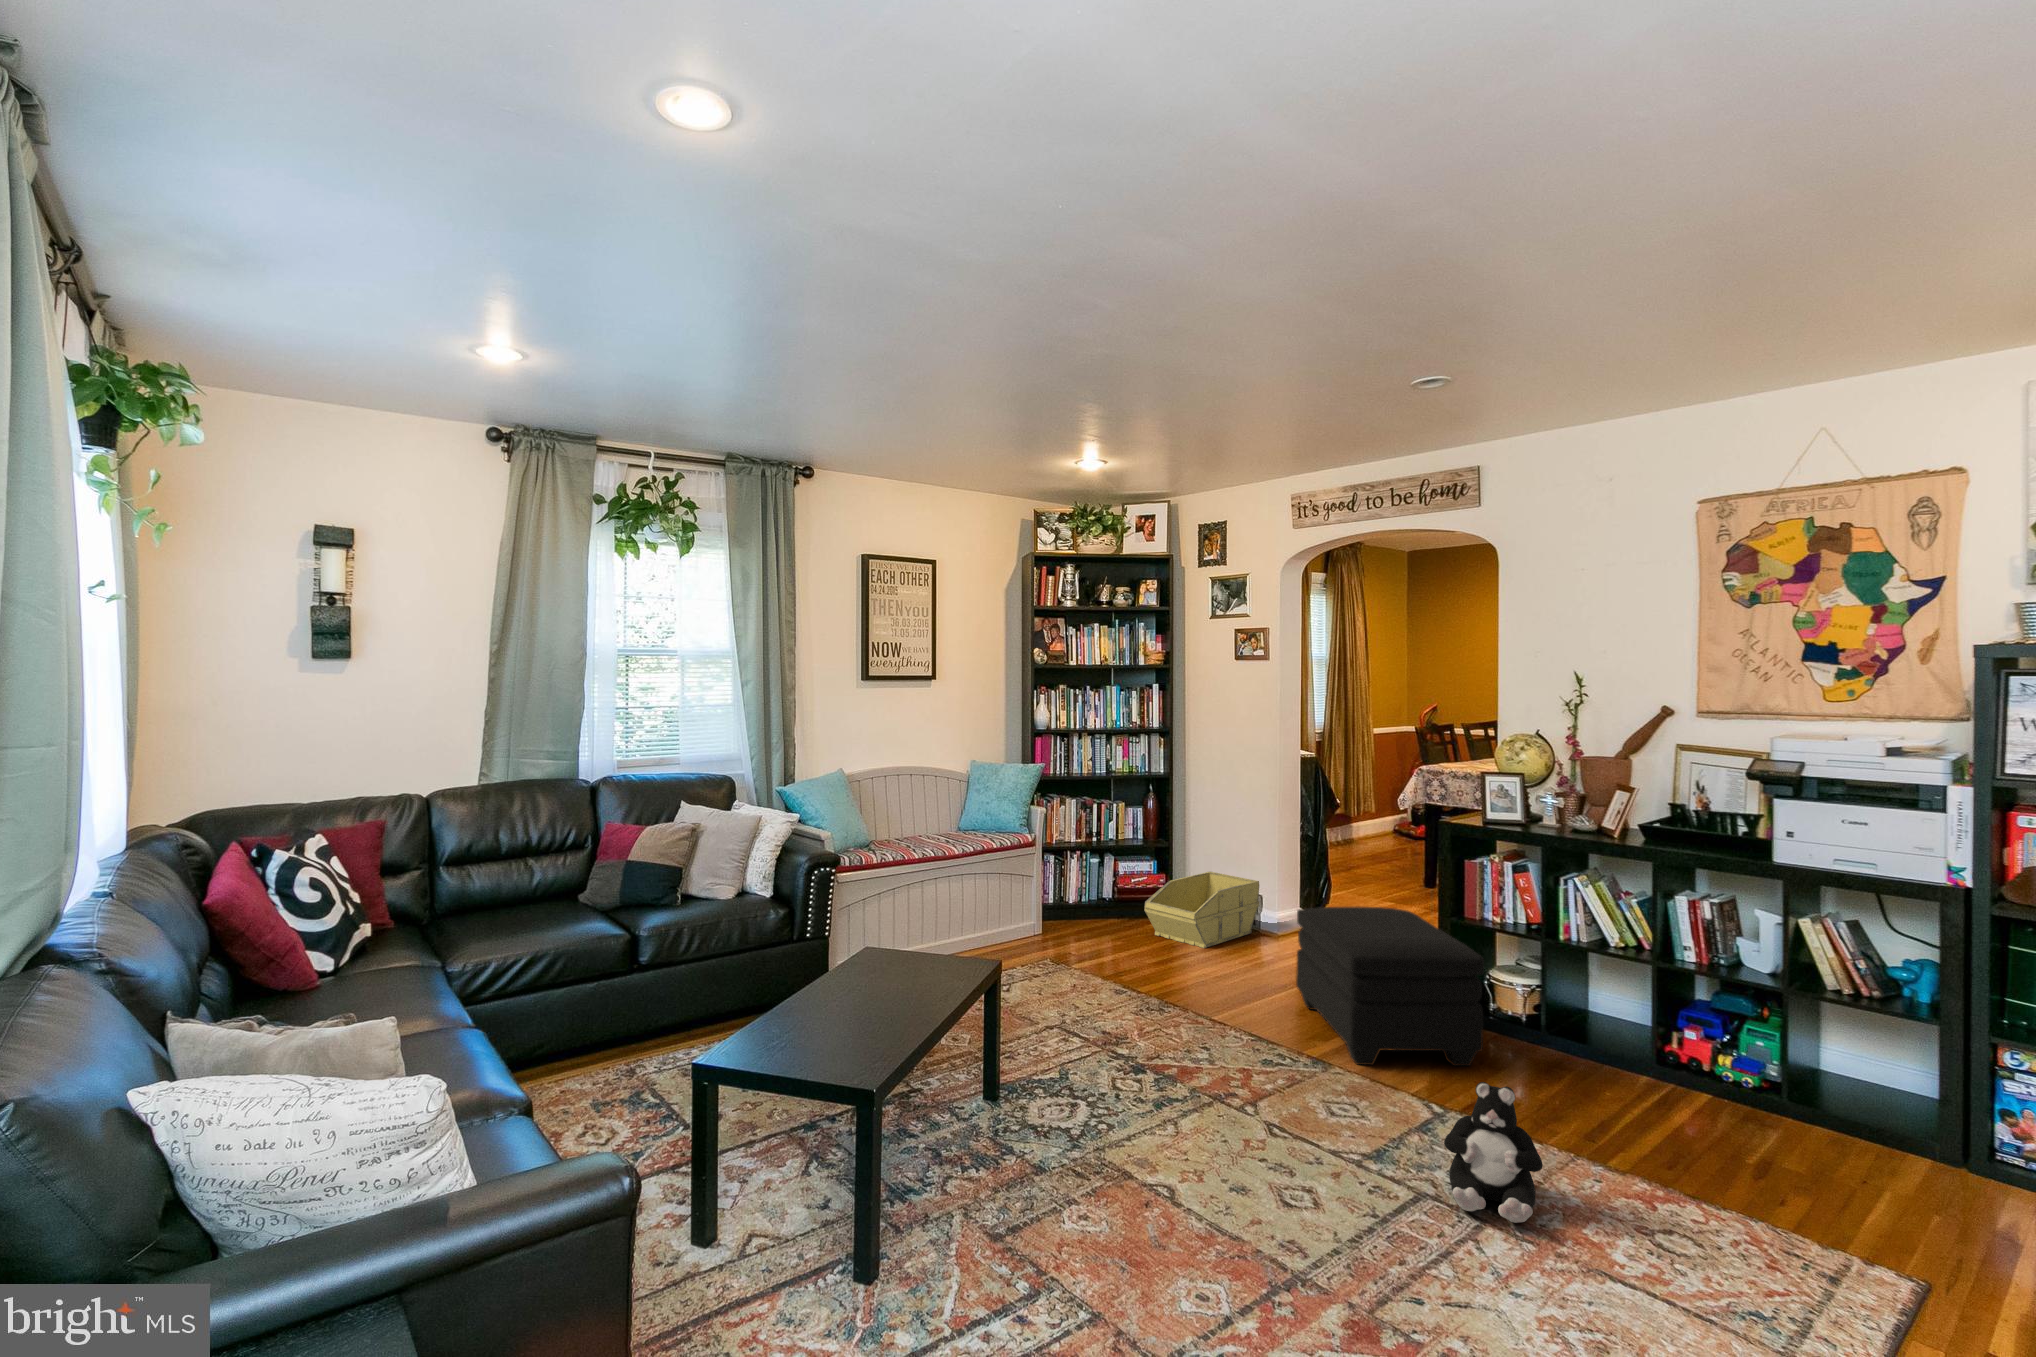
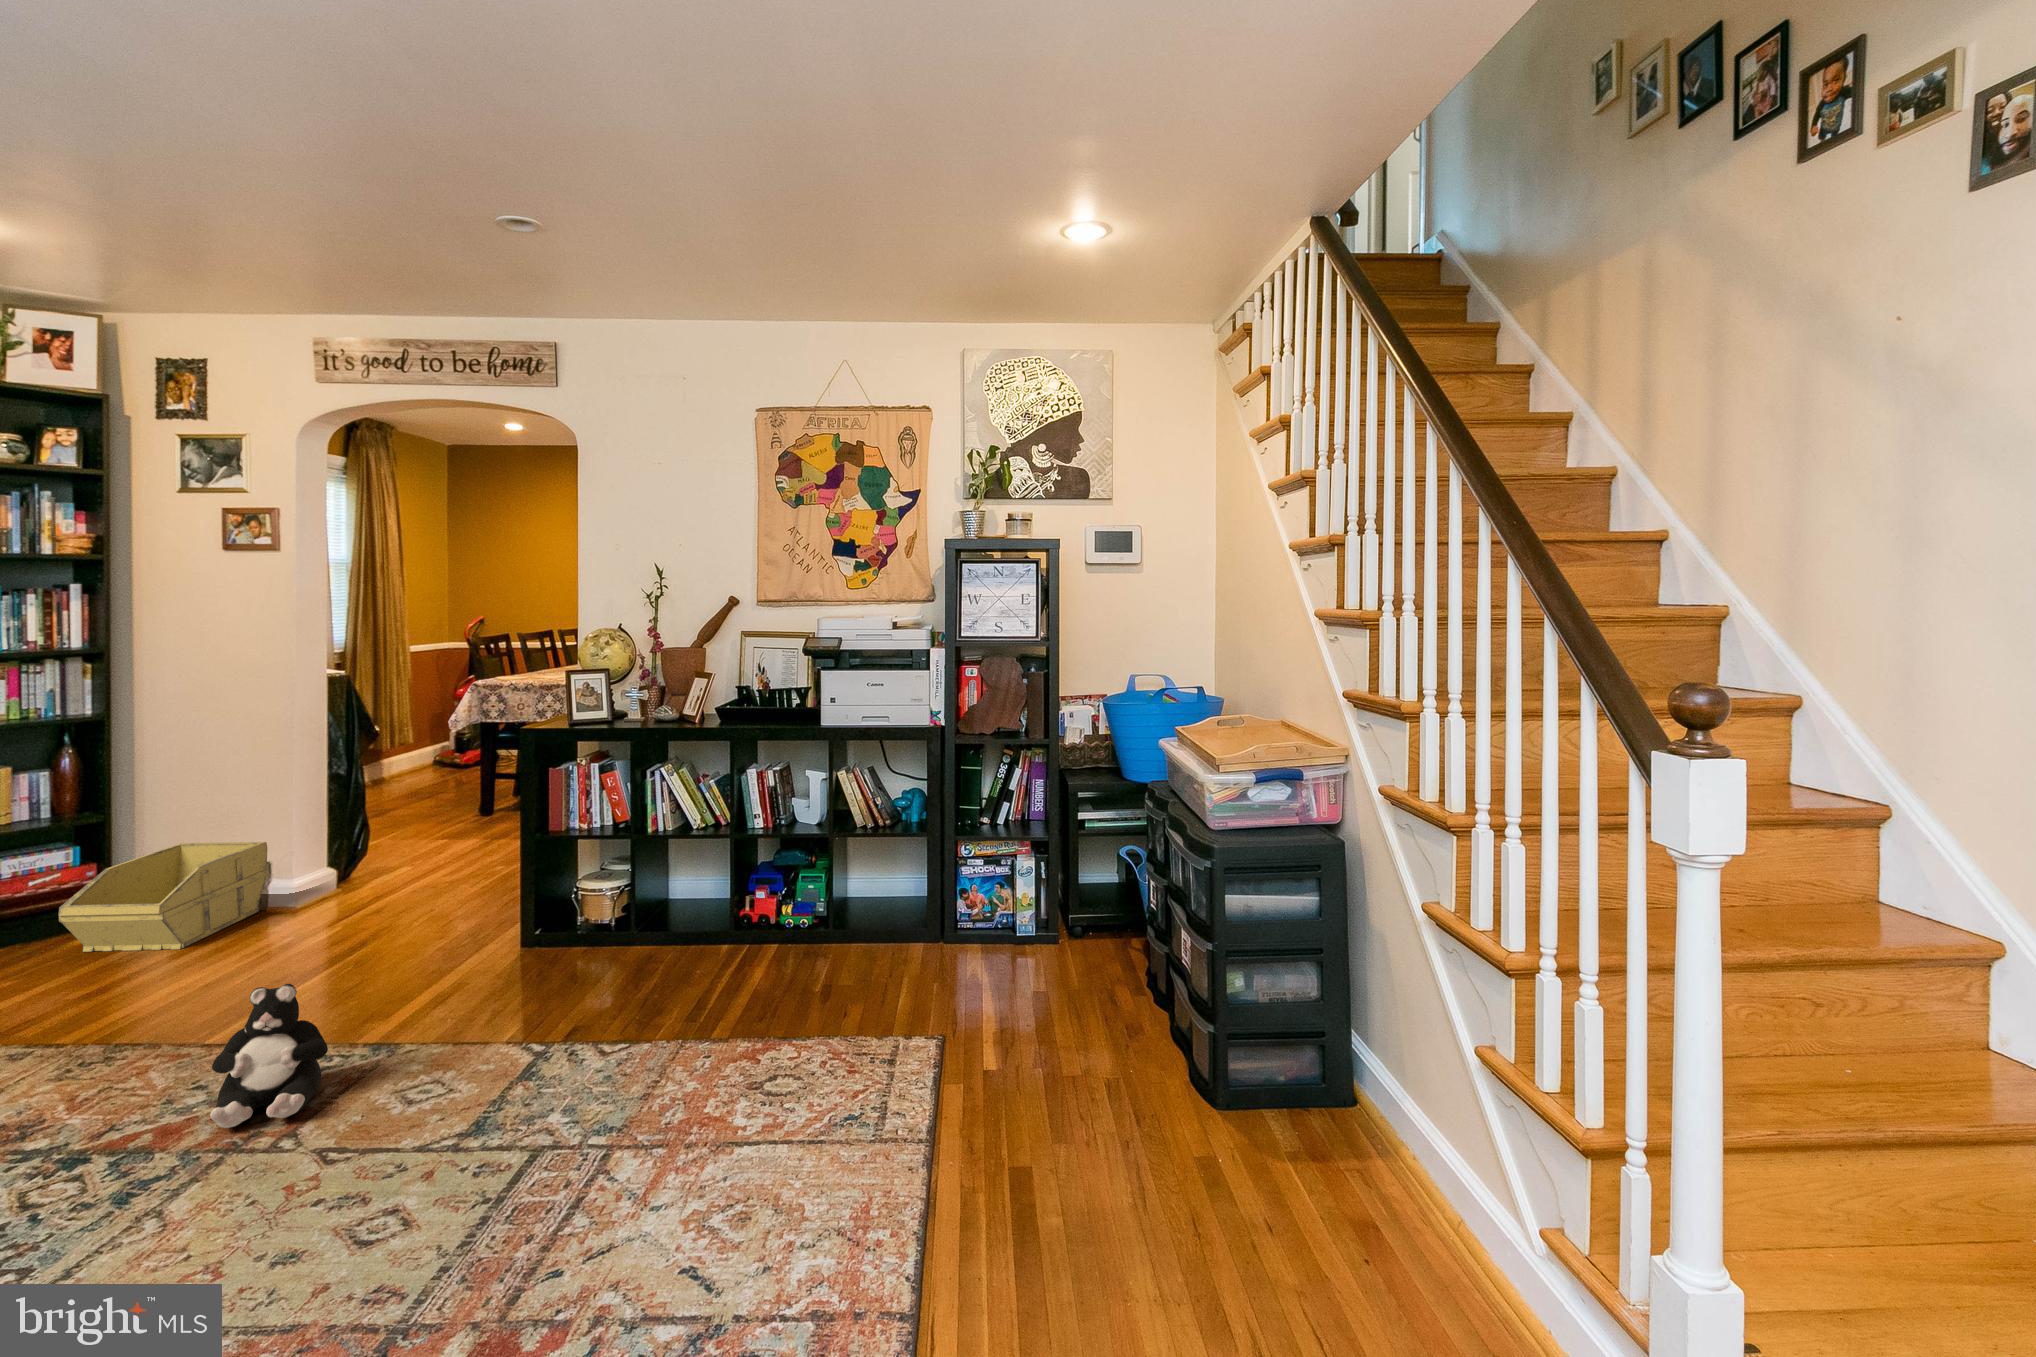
ottoman: present [1296,907,1484,1066] -> none [335,838,581,1031]
plush toy: present [1444,1082,1543,1223] -> present [210,984,328,1128]

